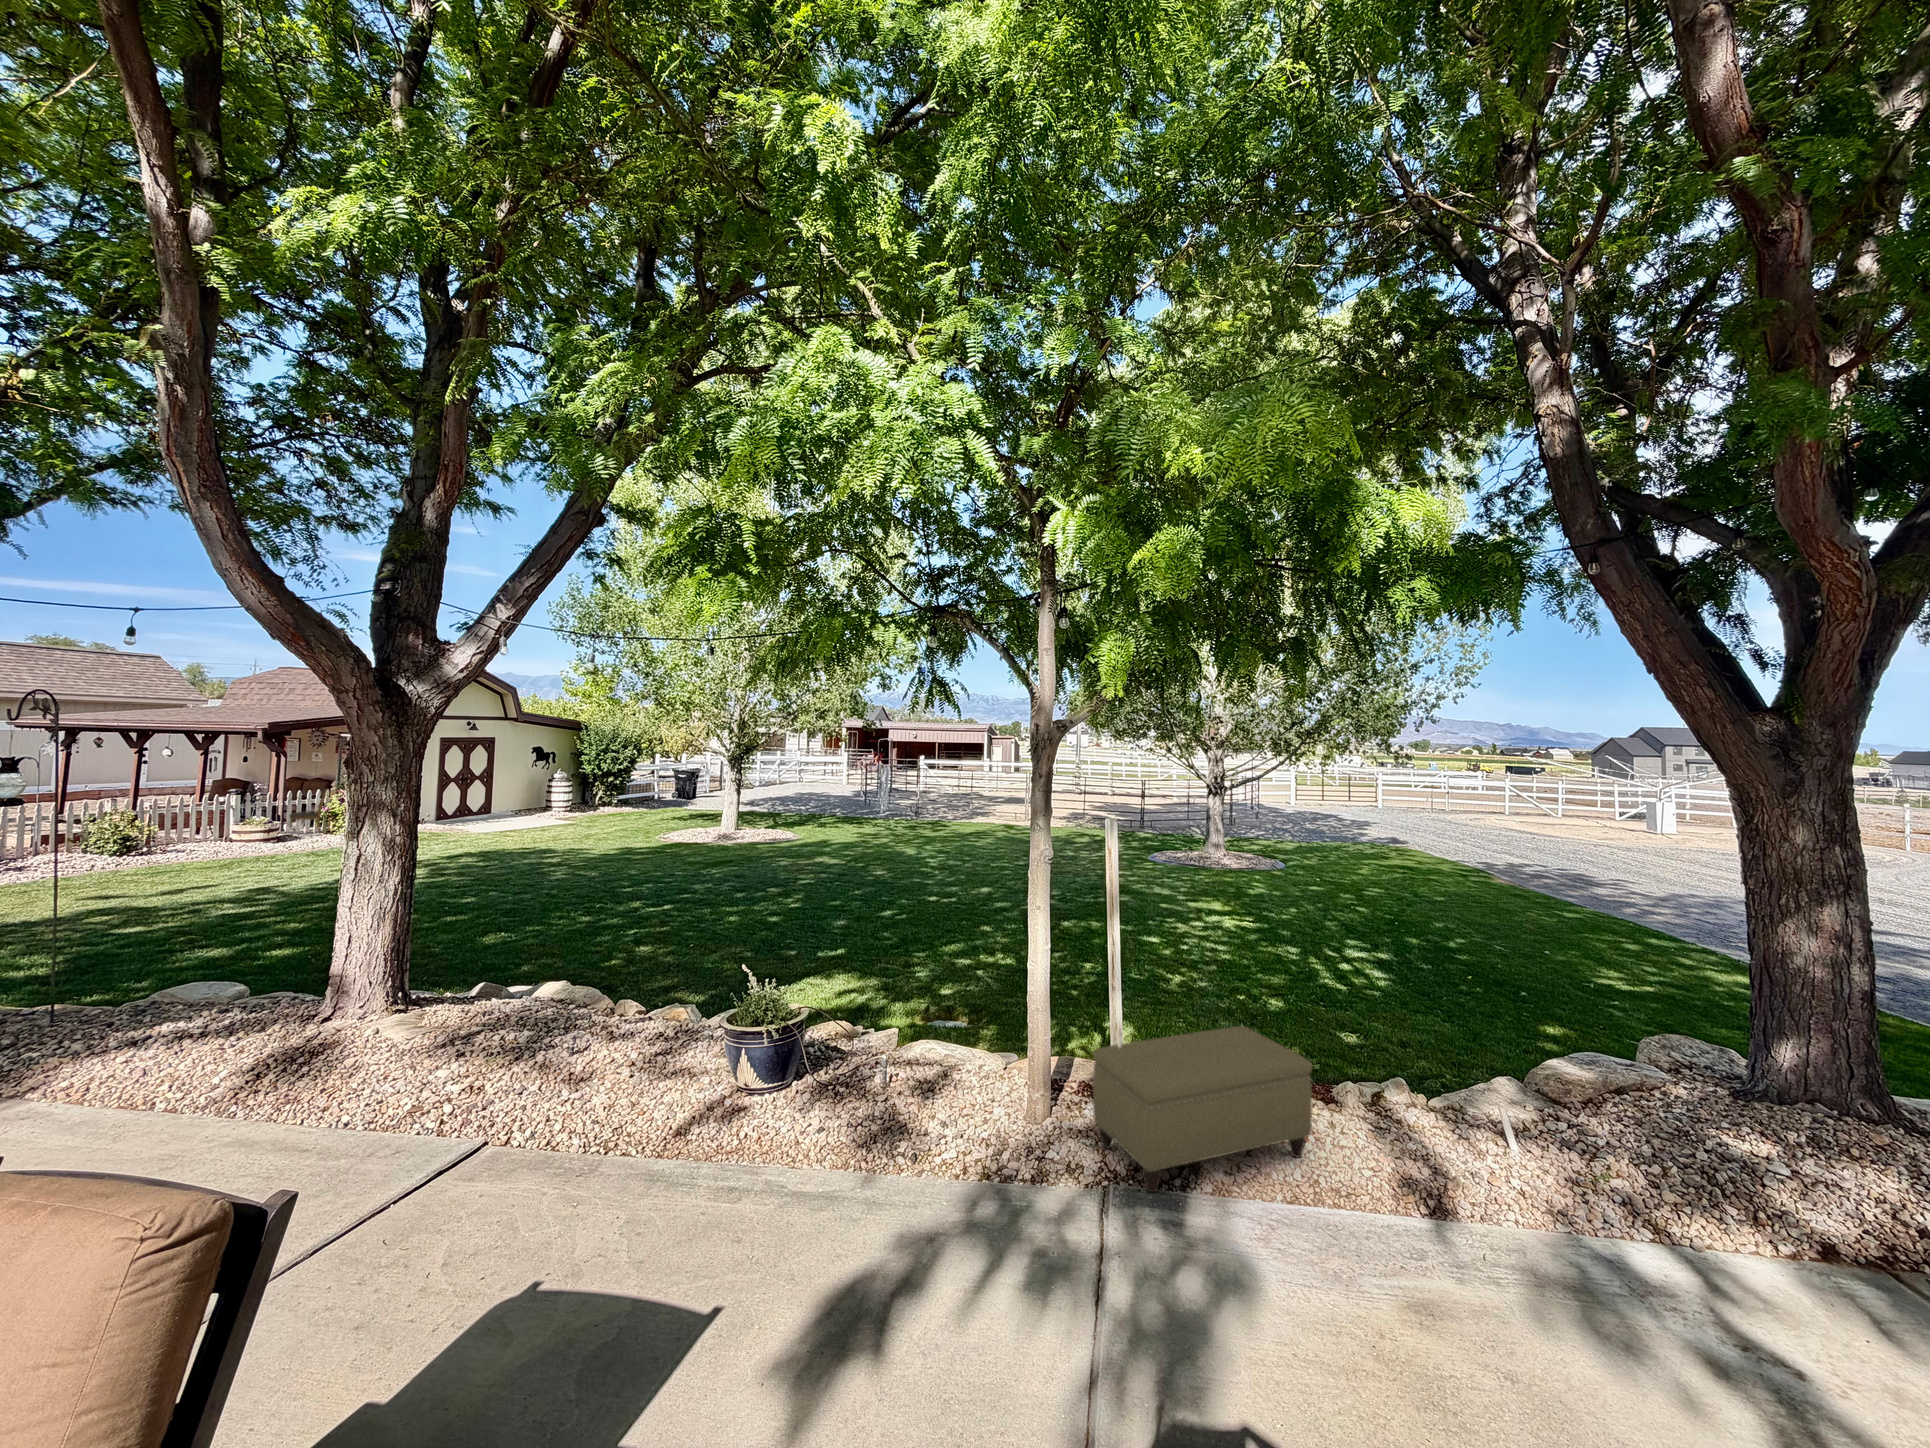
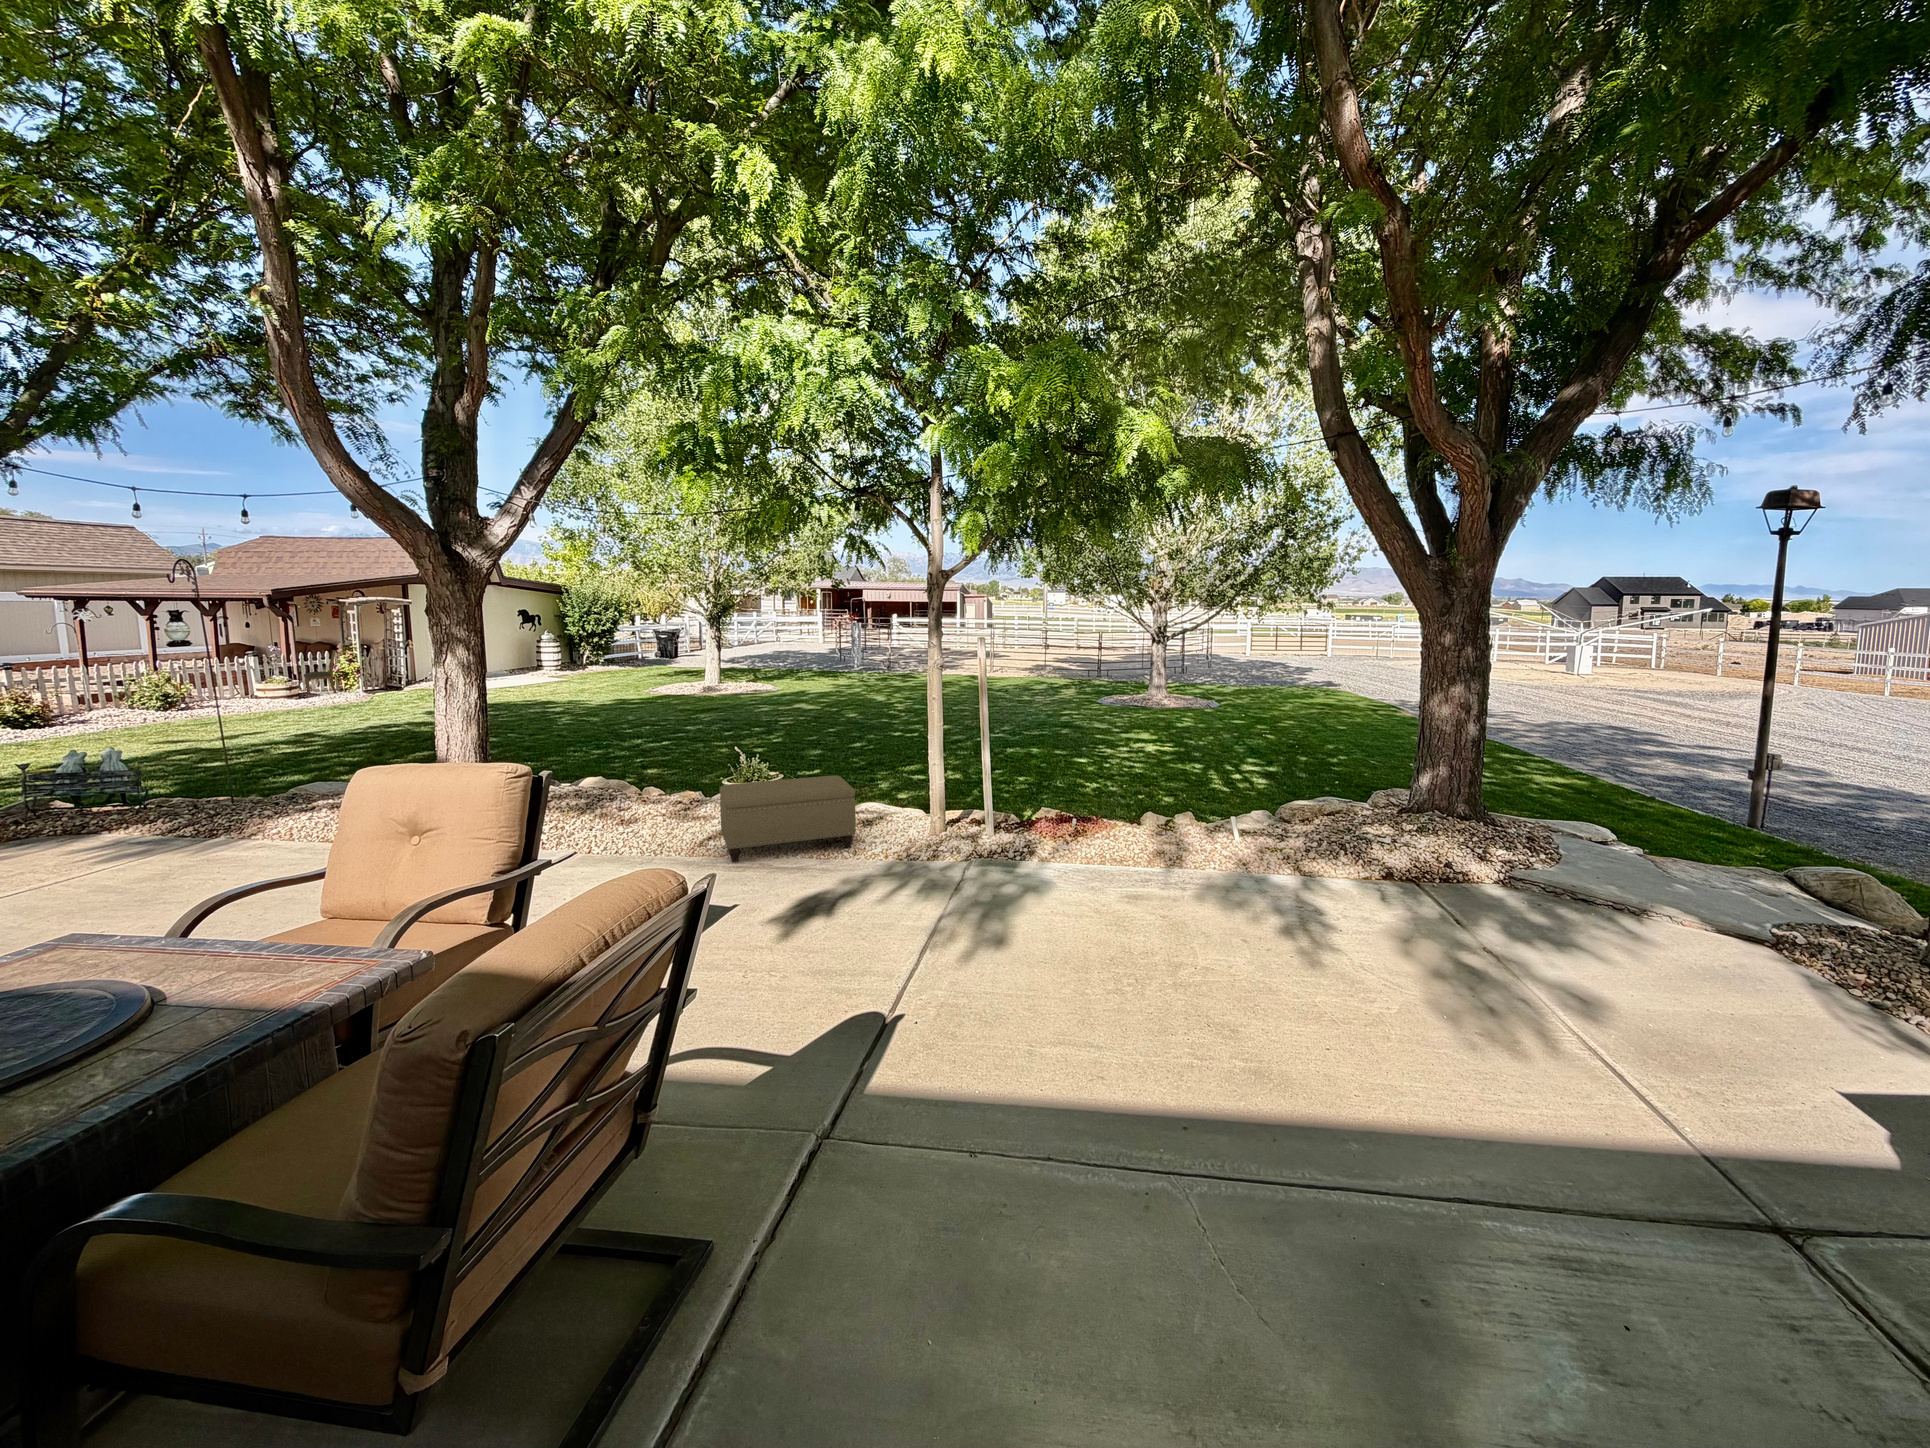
ottoman: present [1093,1026,1312,1192] -> present [720,776,856,862]

